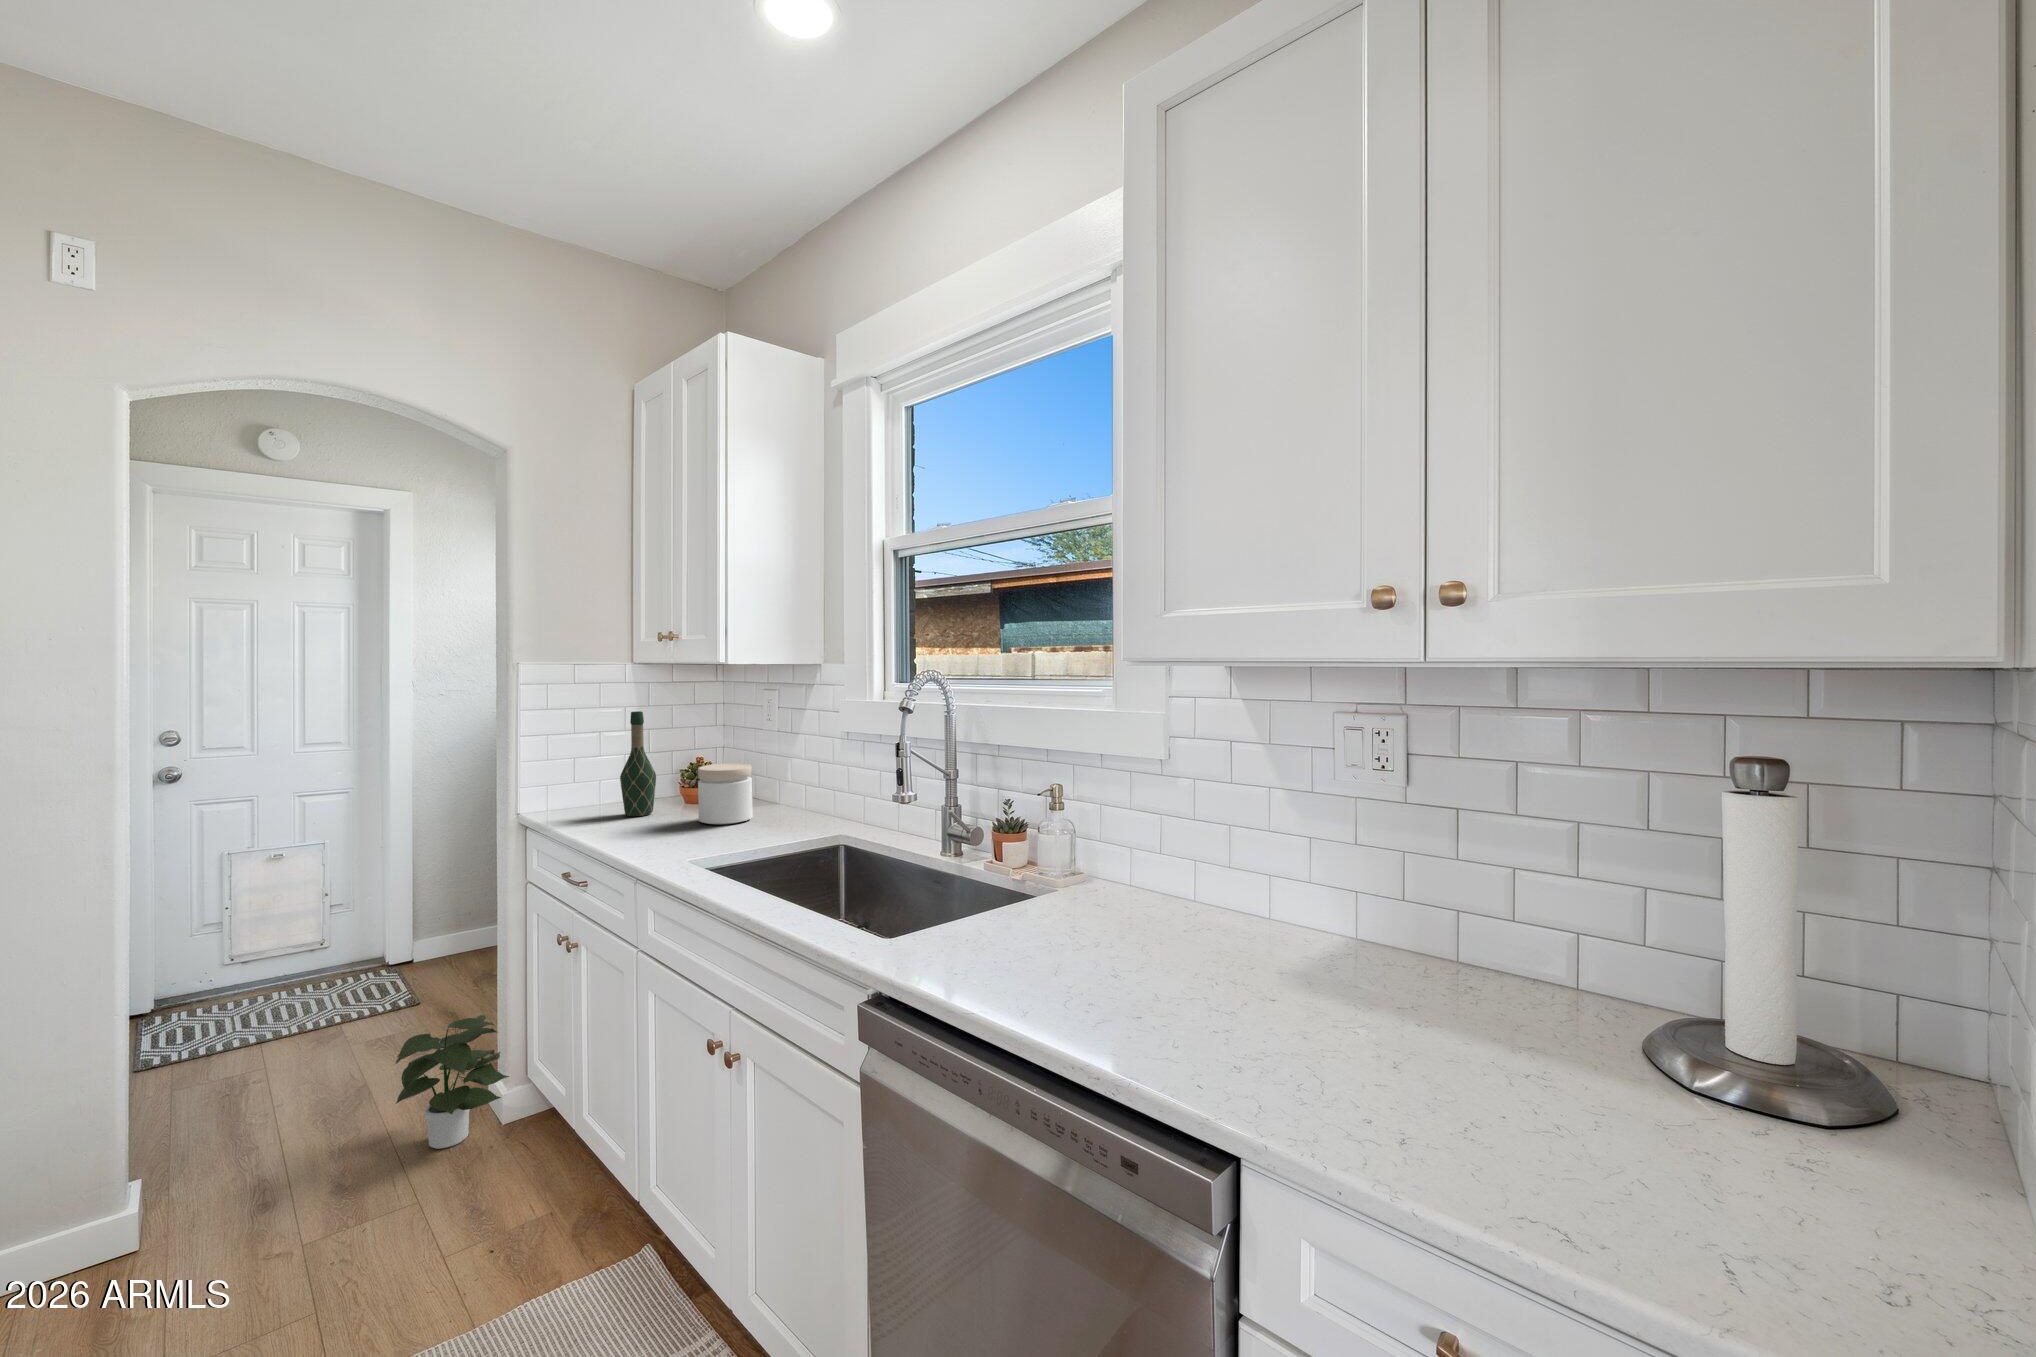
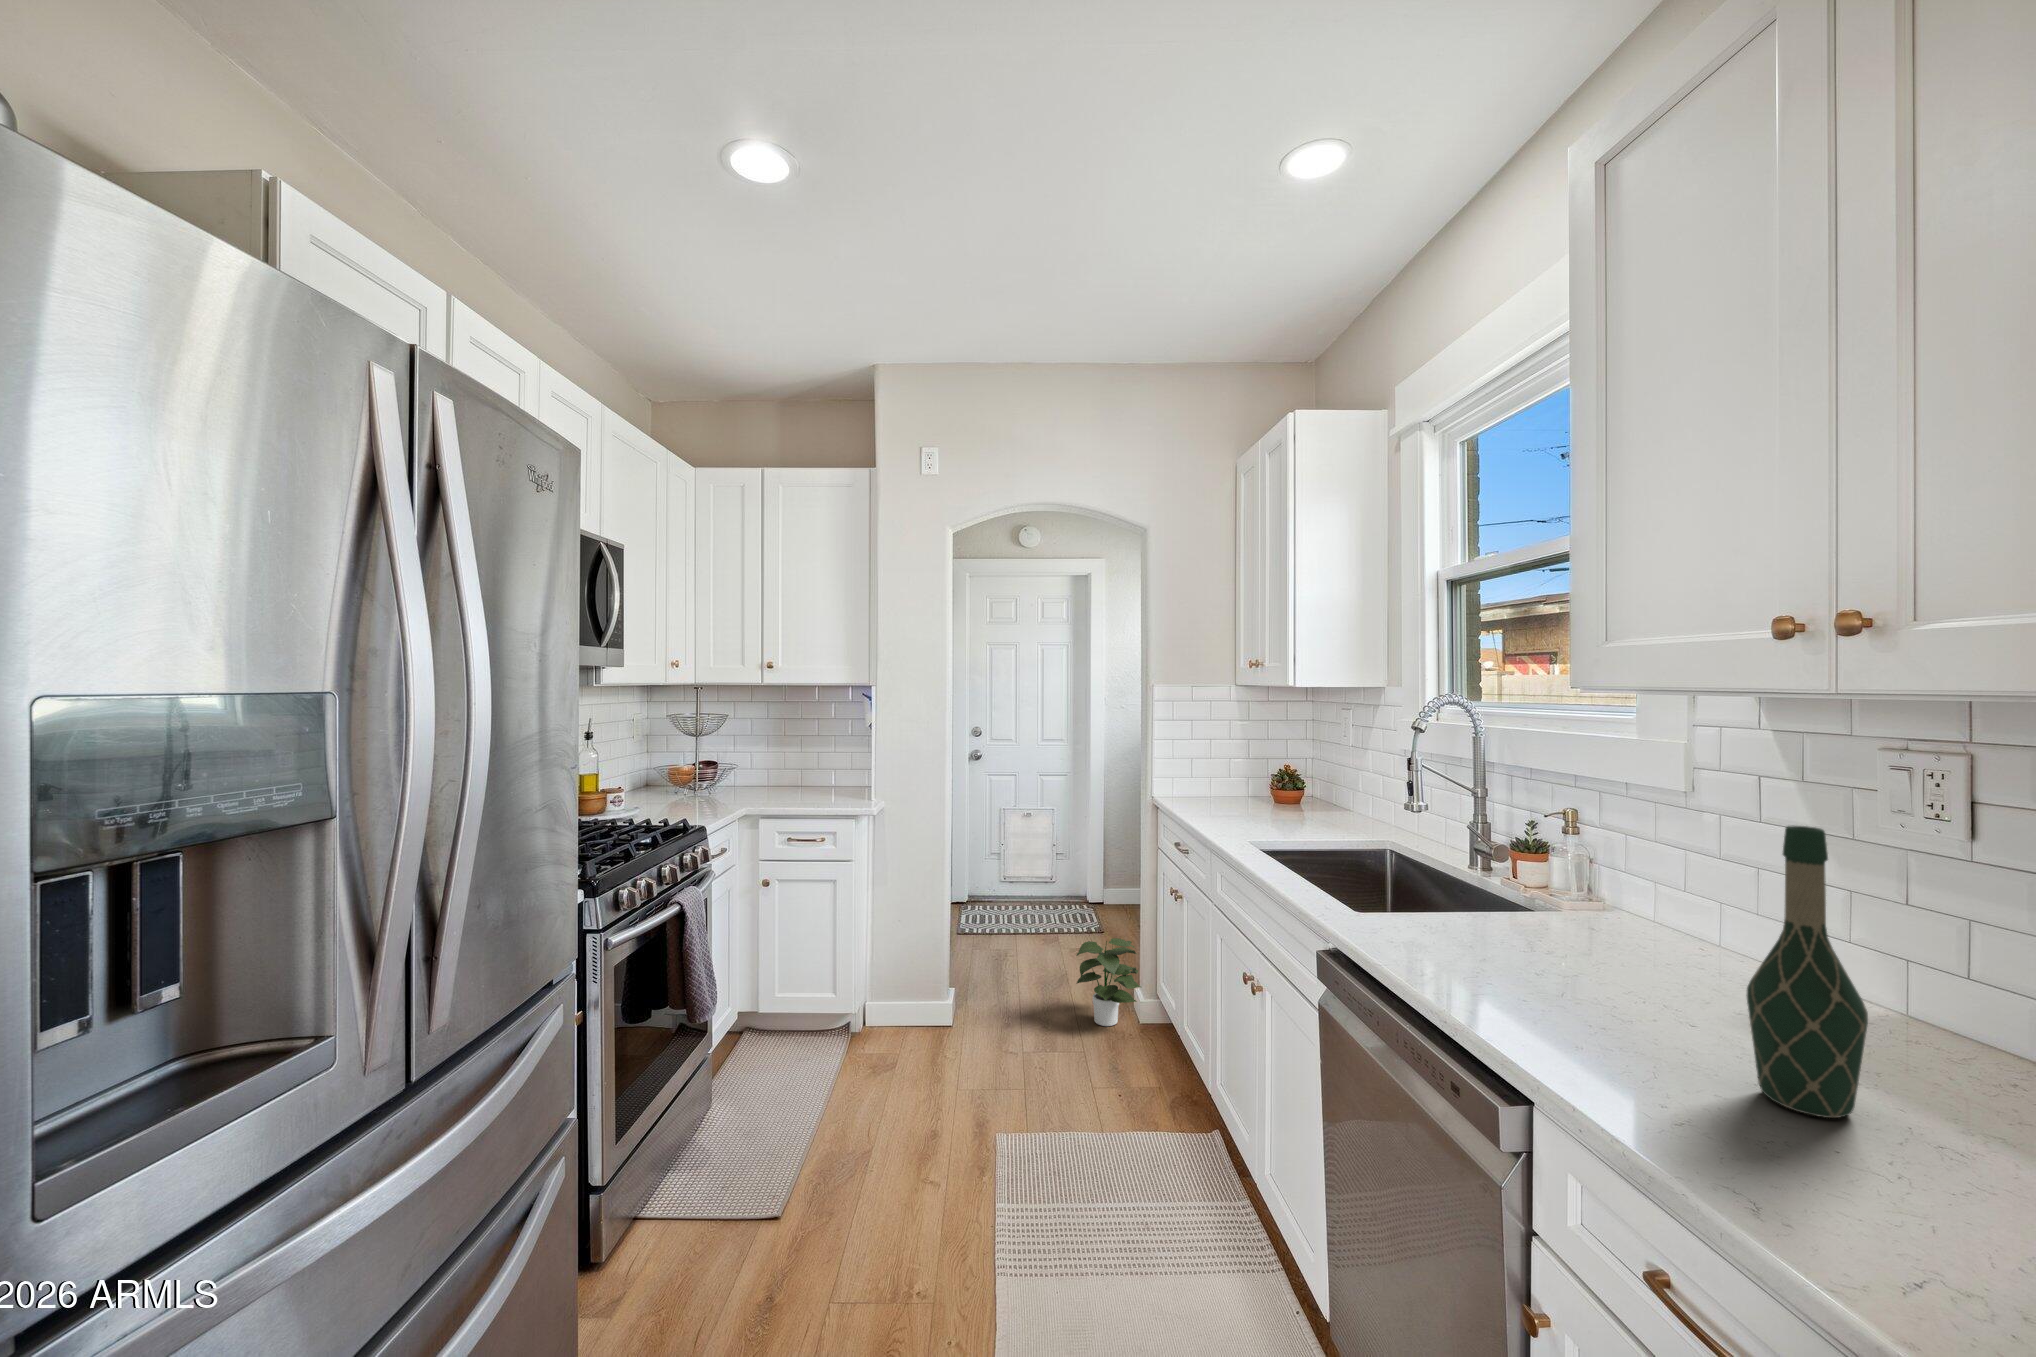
wine bottle: present [620,711,656,816] -> present [1746,826,1868,1118]
jar: present [698,763,752,824] -> none [1273,771,1317,821]

